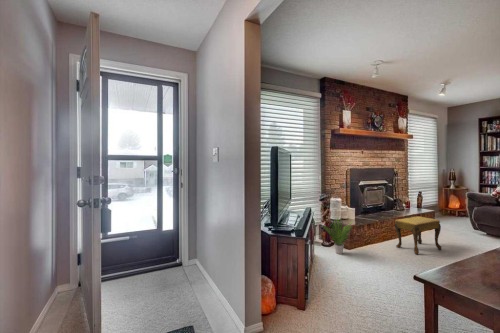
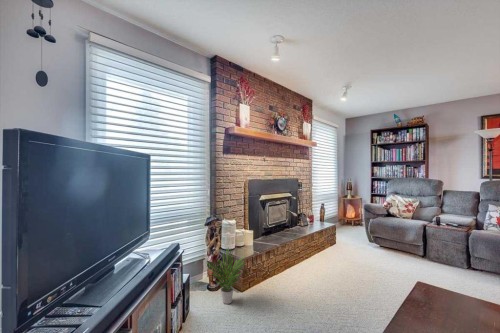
footstool: present [395,216,442,255] -> none [297,237,345,288]

